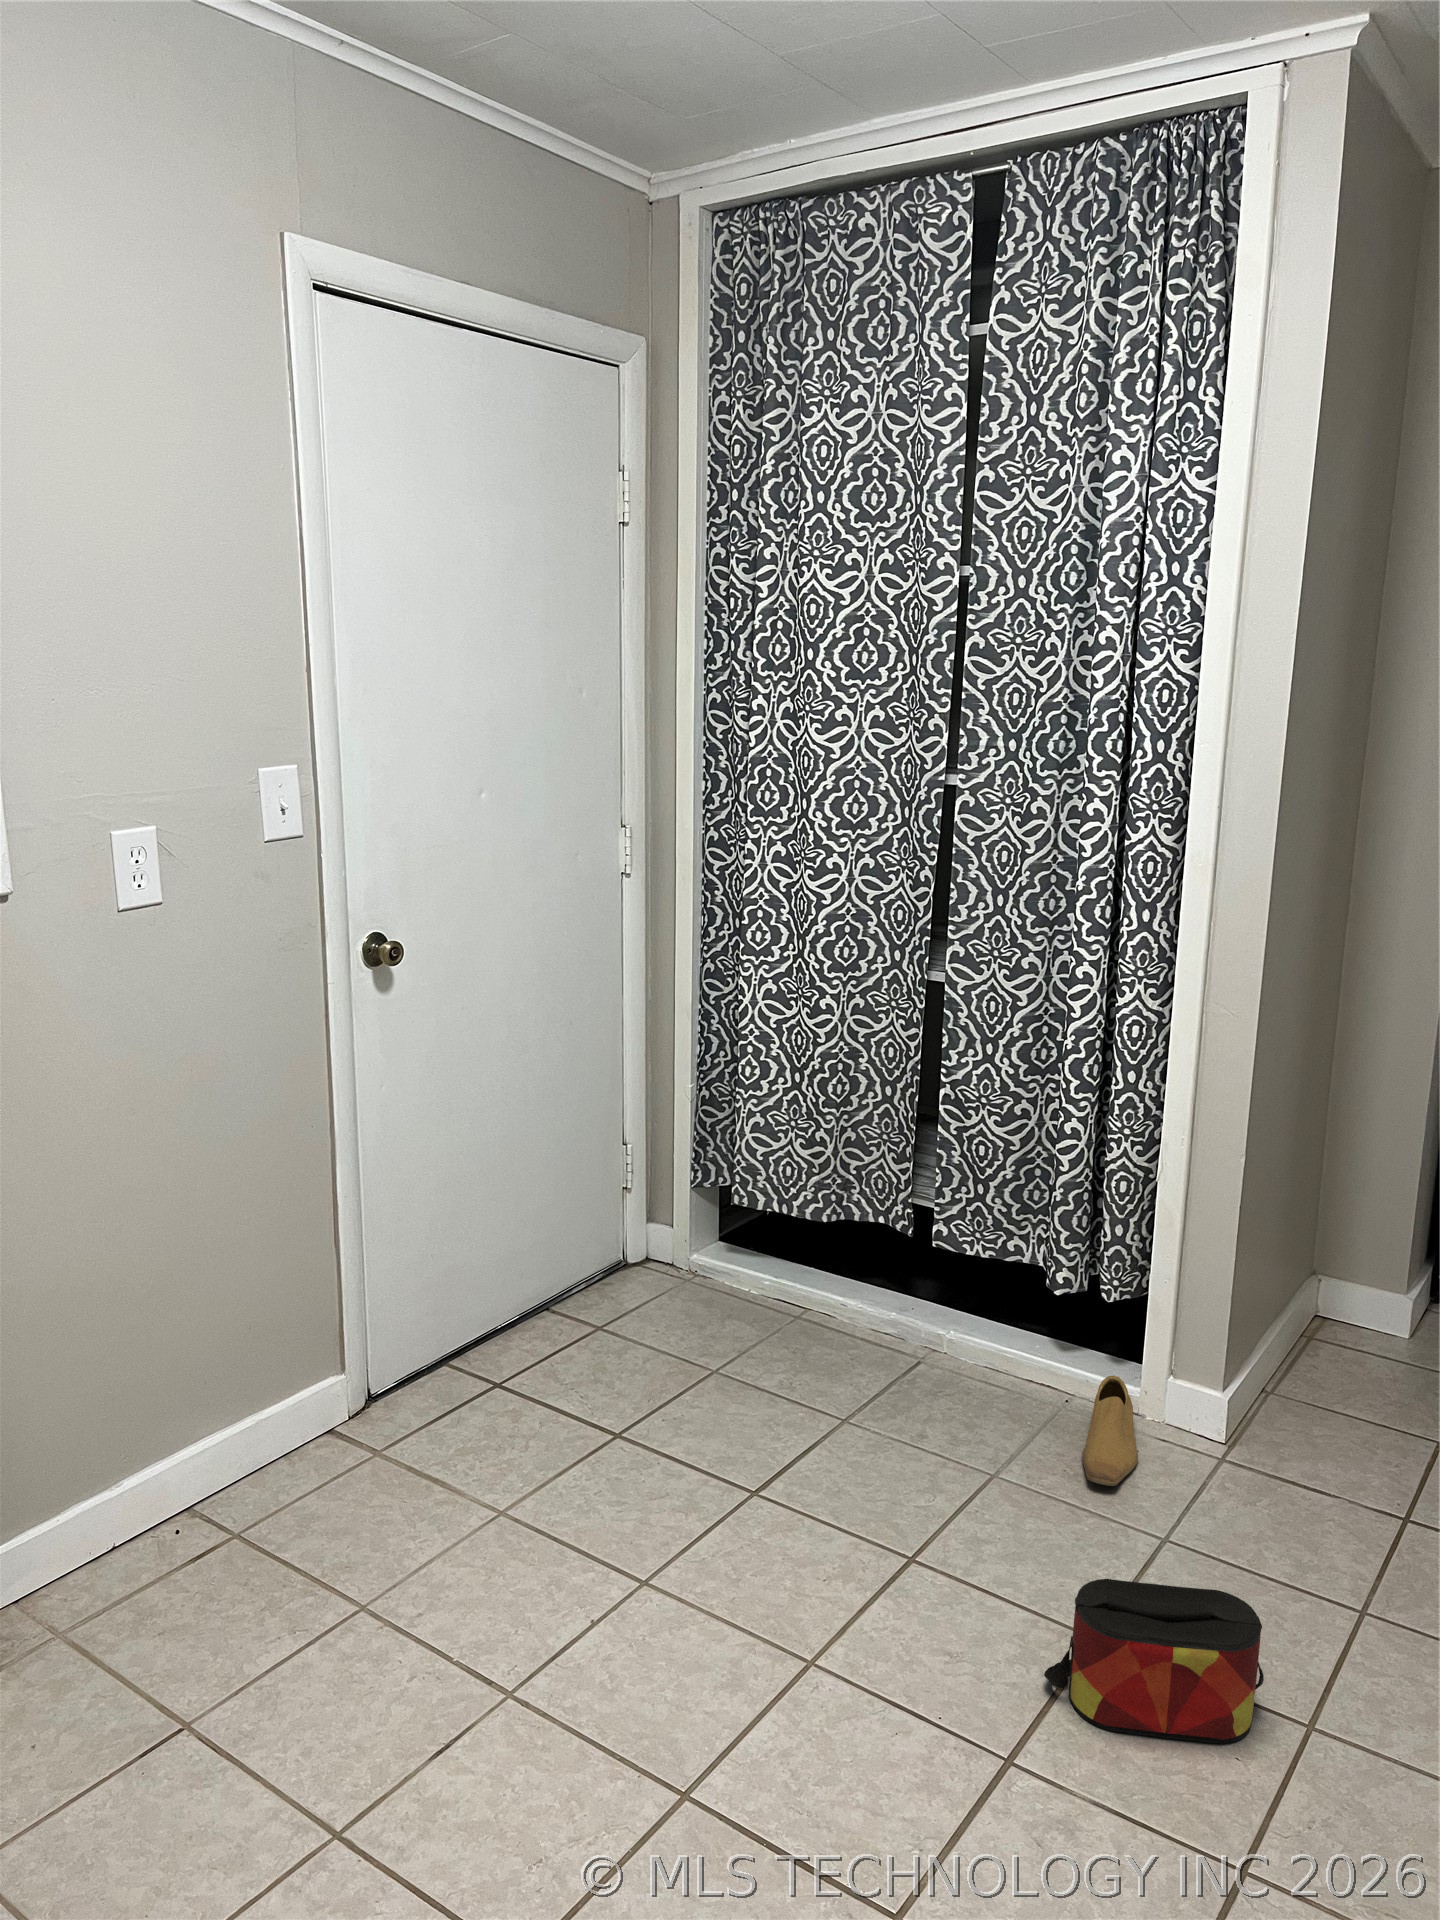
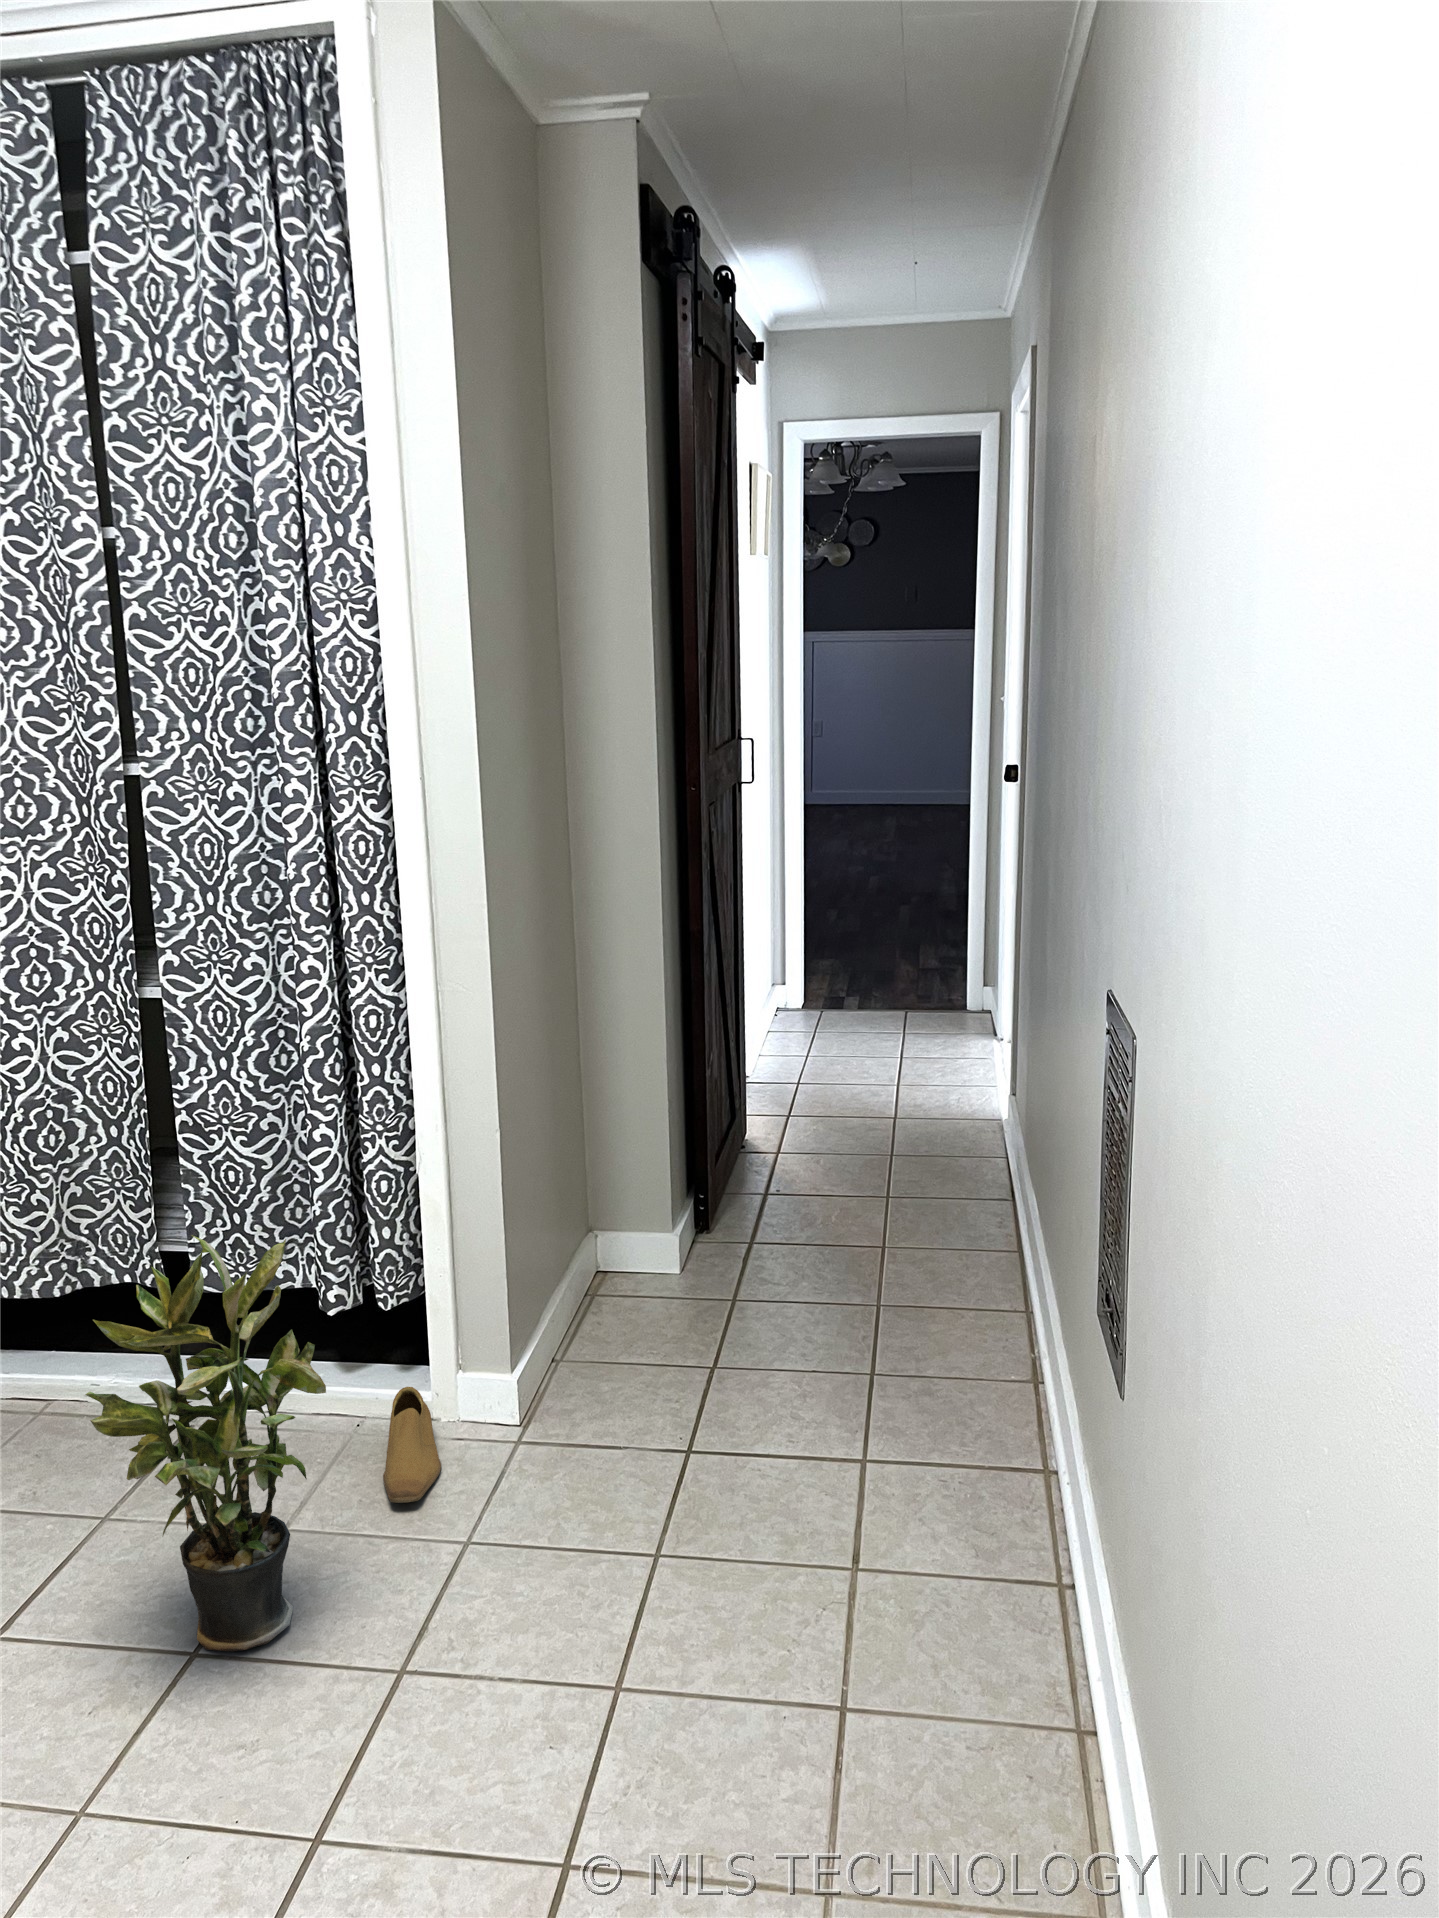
potted plant: none [842,1191,1053,1581] -> present [85,1236,326,1652]
bag: present [1044,1579,1264,1744] -> none [359,1571,571,1741]

